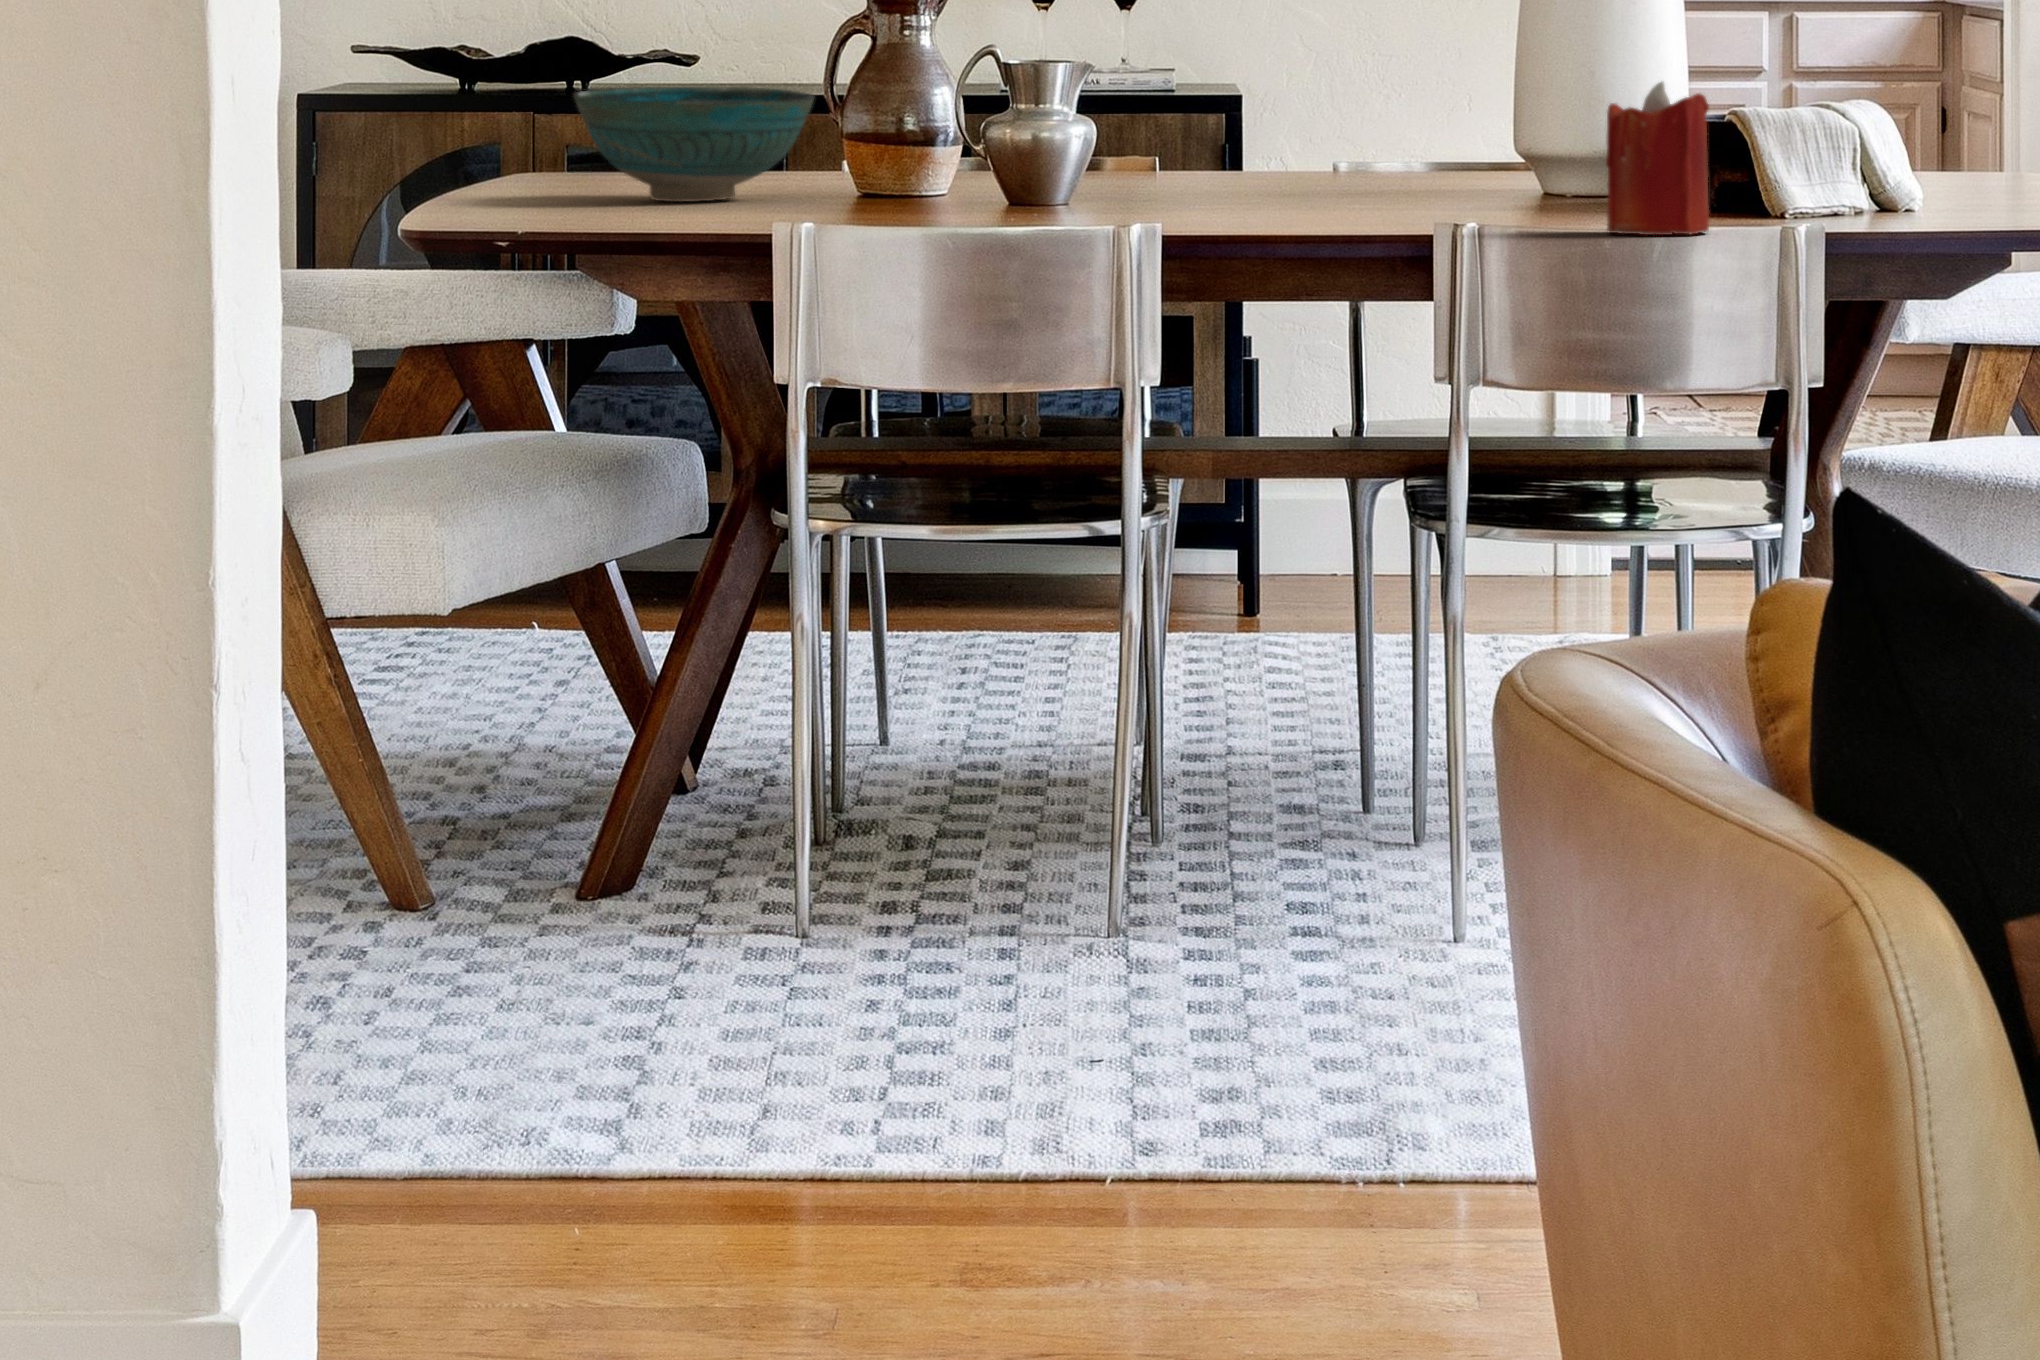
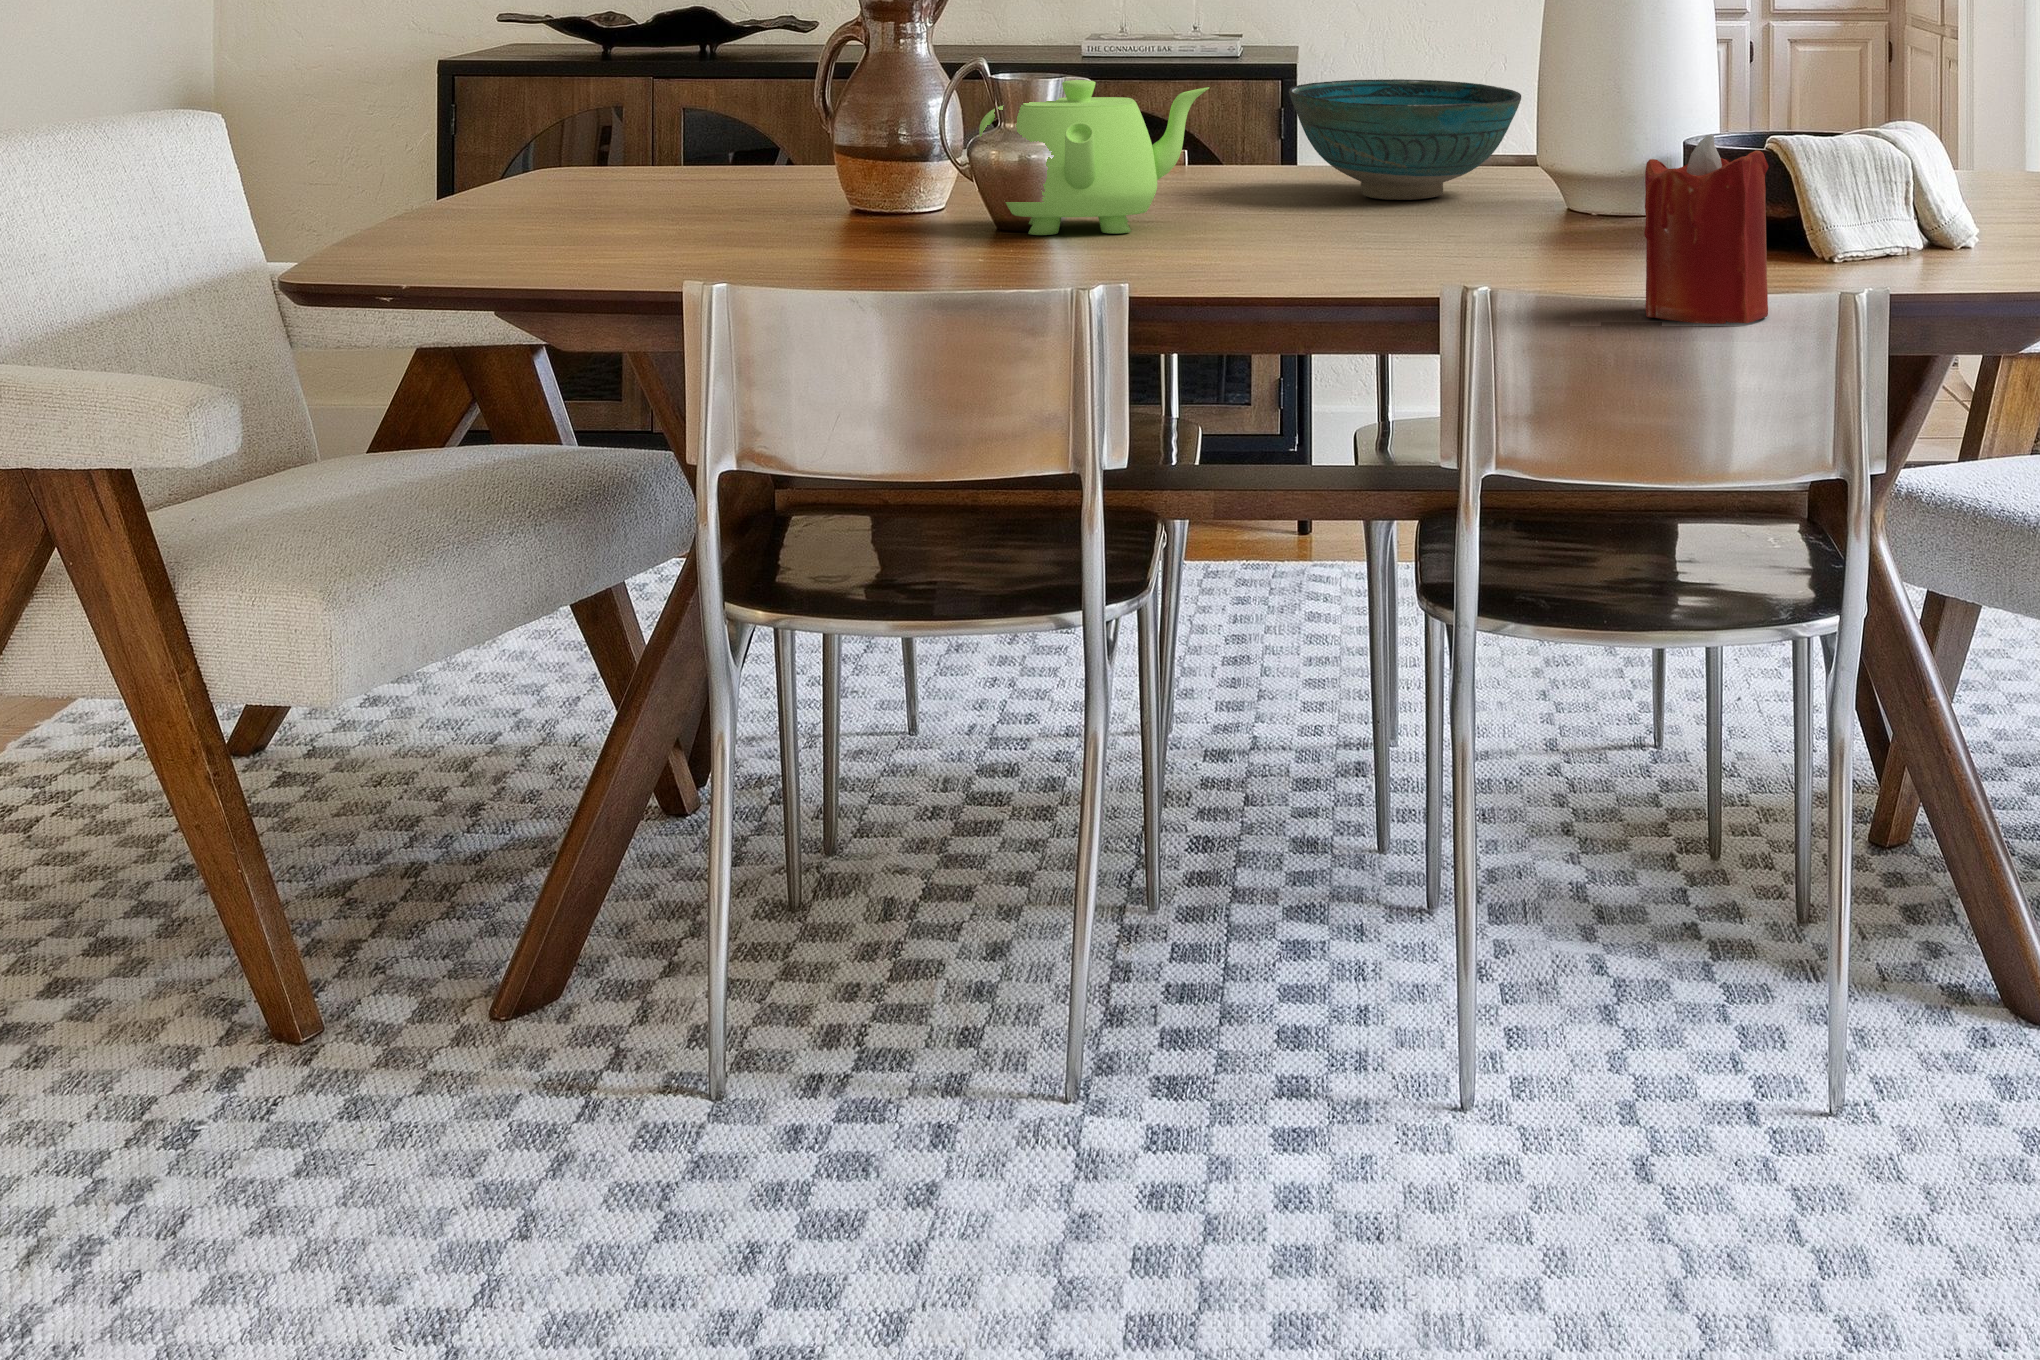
teapot: none [987,67,1206,209] -> present [979,80,1209,235]
bowl: present [574,87,814,202] -> present [1289,79,1521,200]

